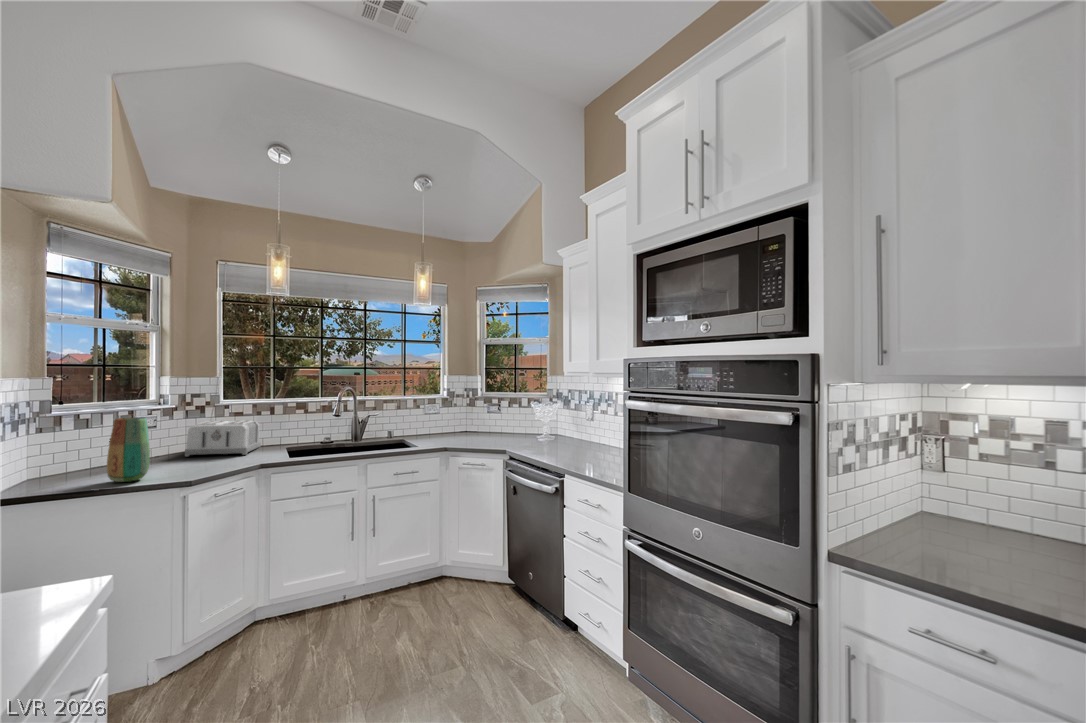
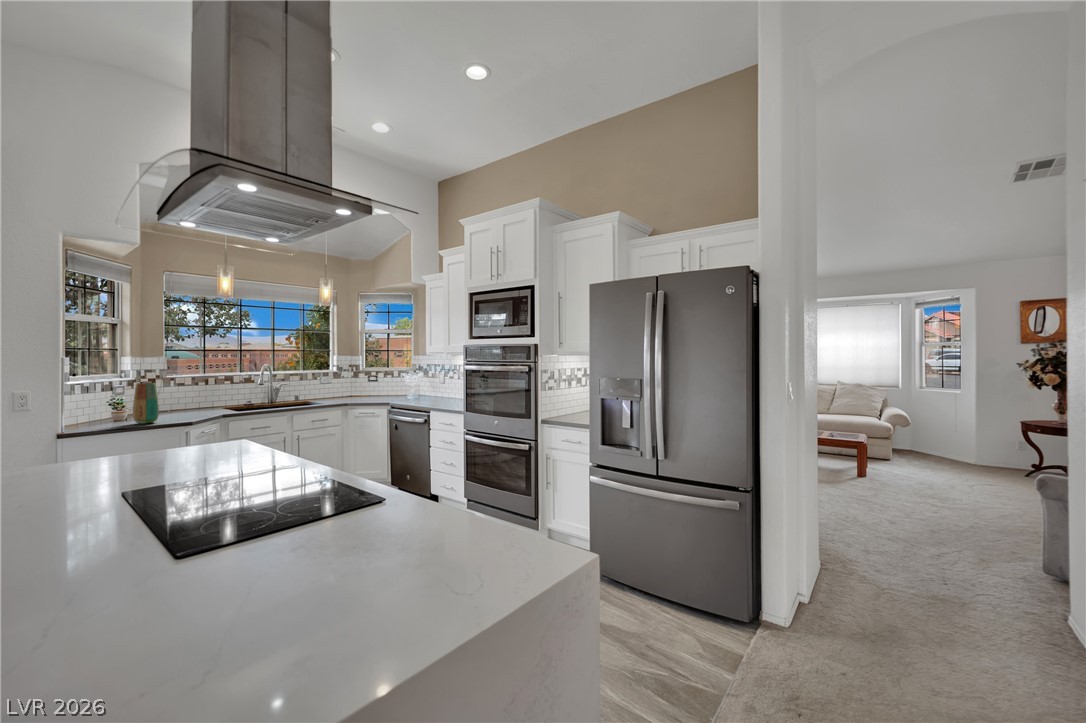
toaster: present [185,420,261,457] -> none [155,388,202,413]

